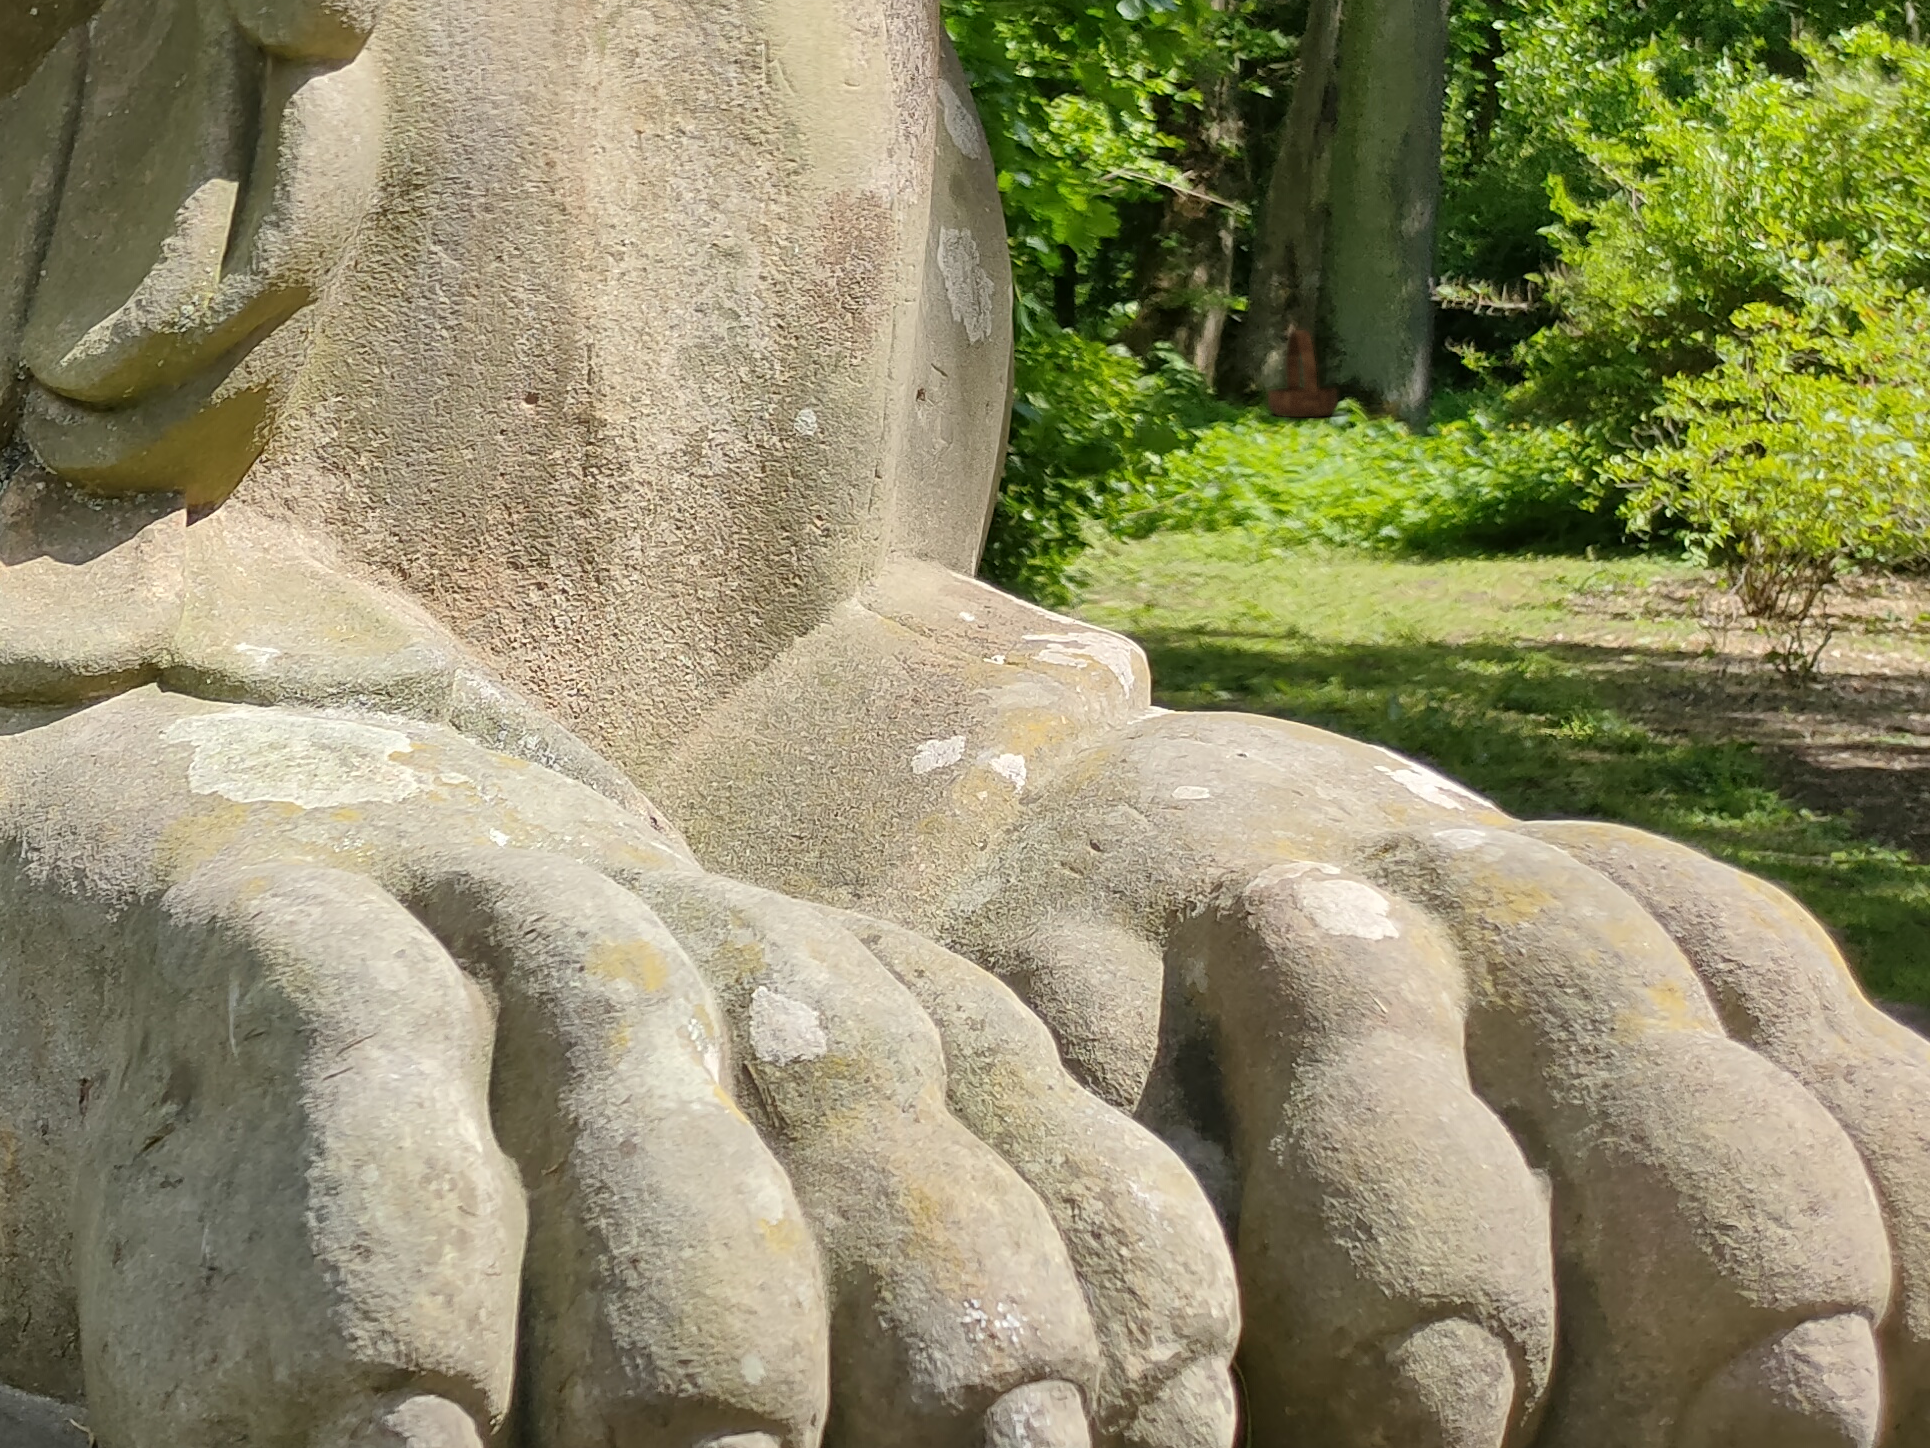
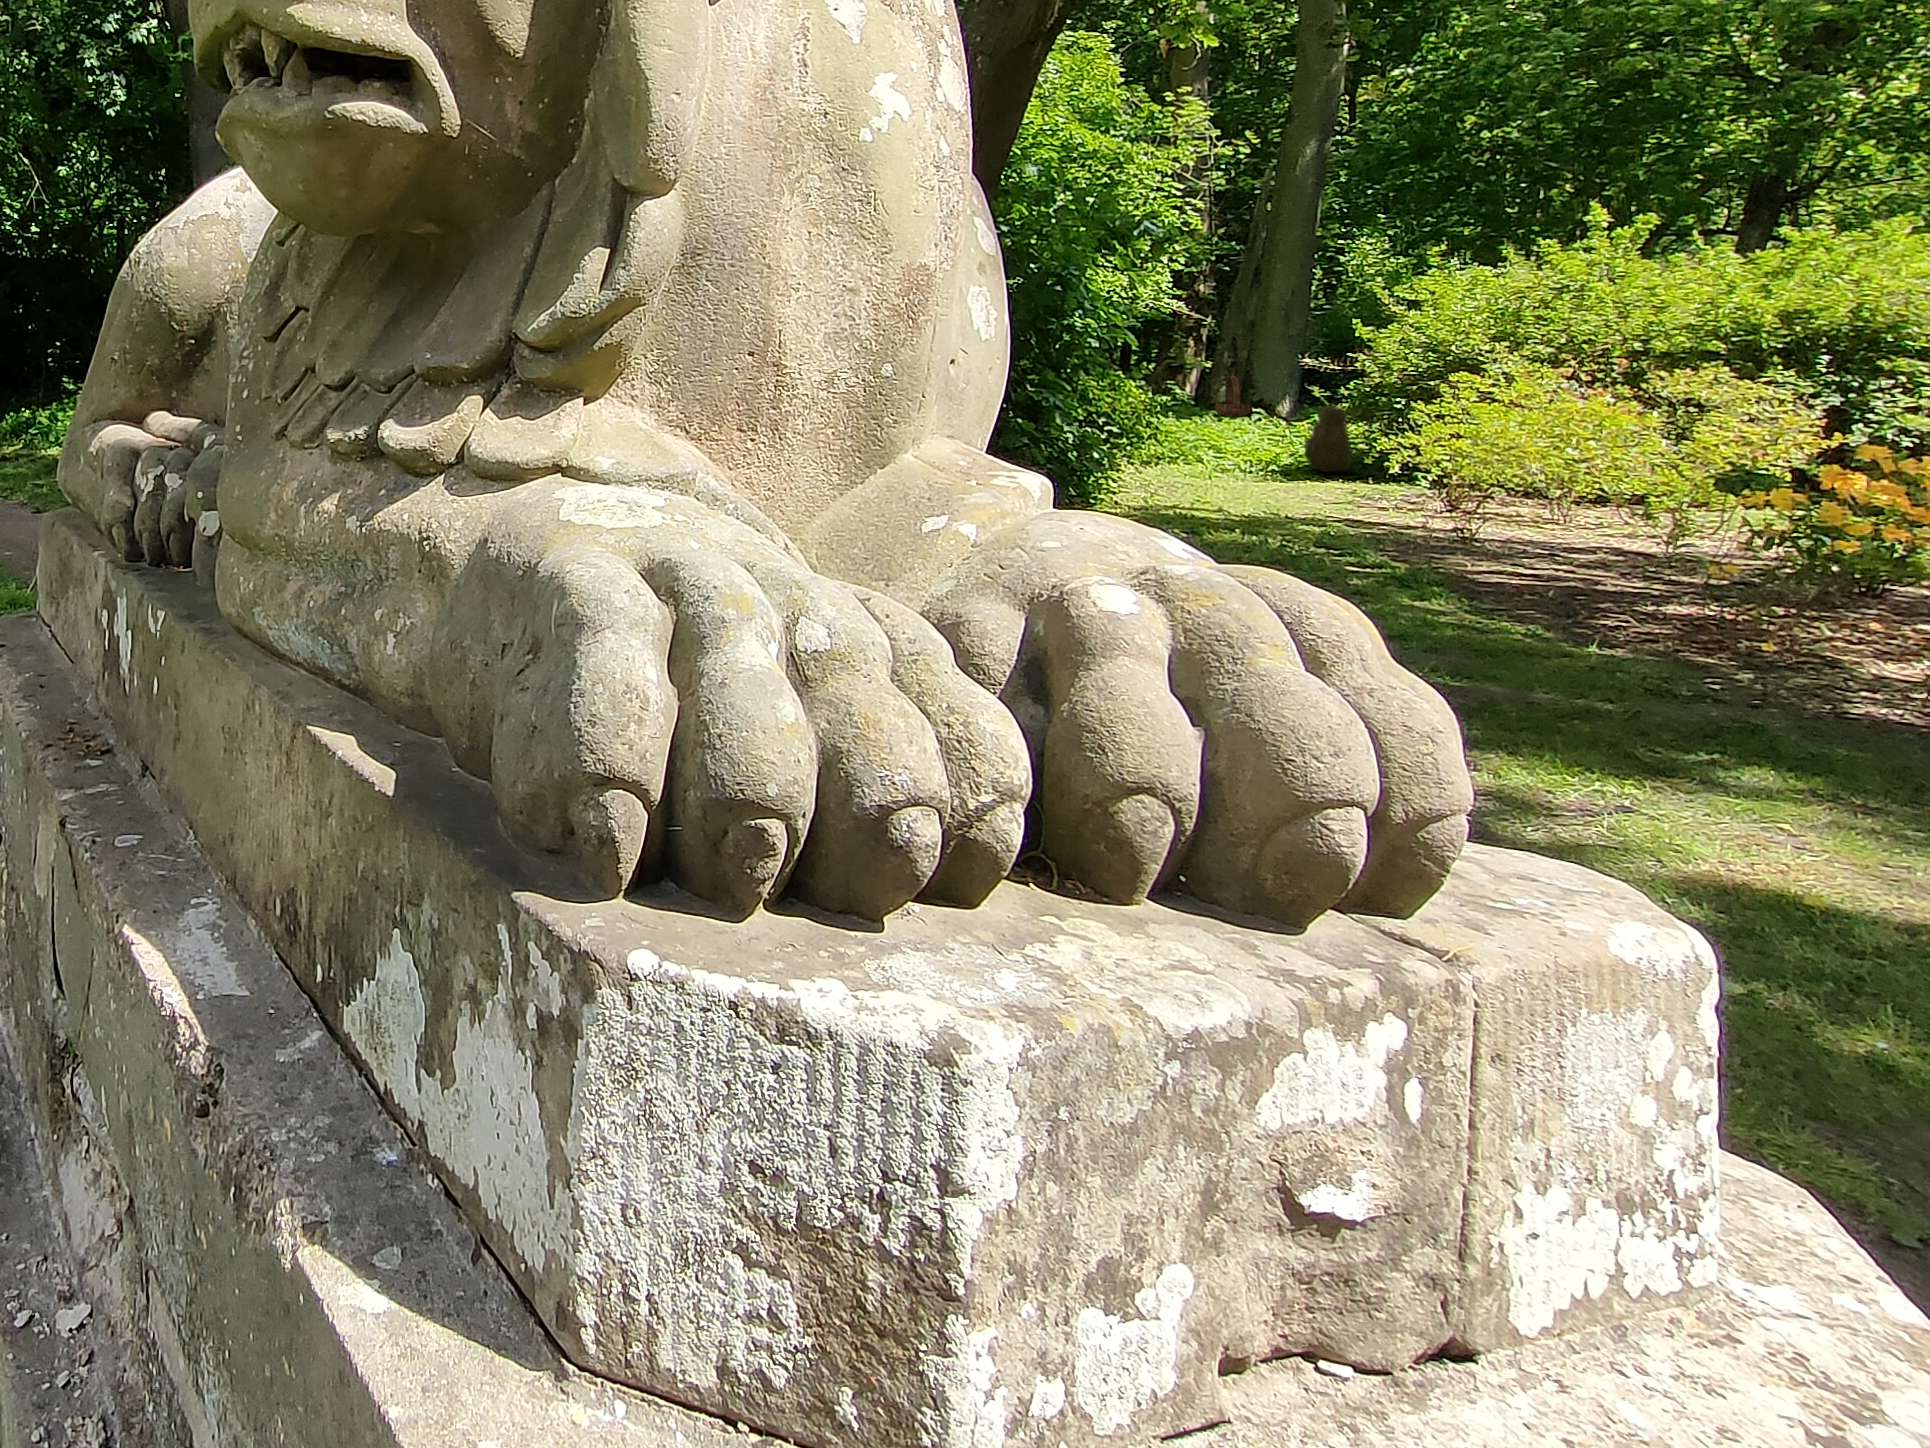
backpack: none [1457,390,1584,535] -> present [1305,406,1364,472]

